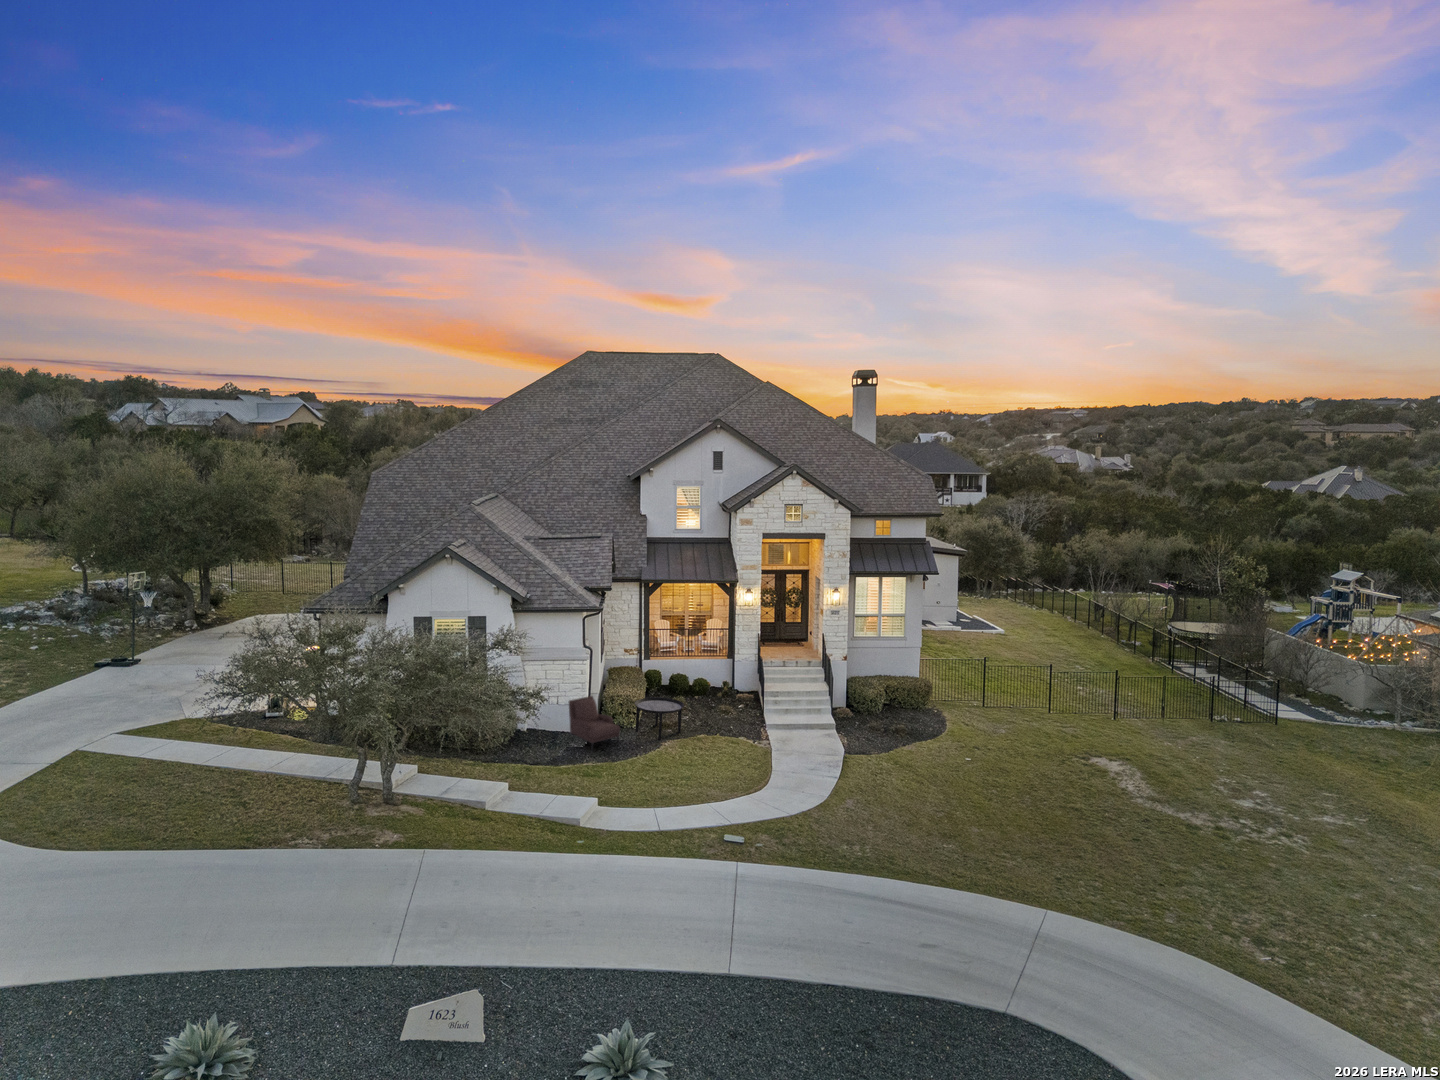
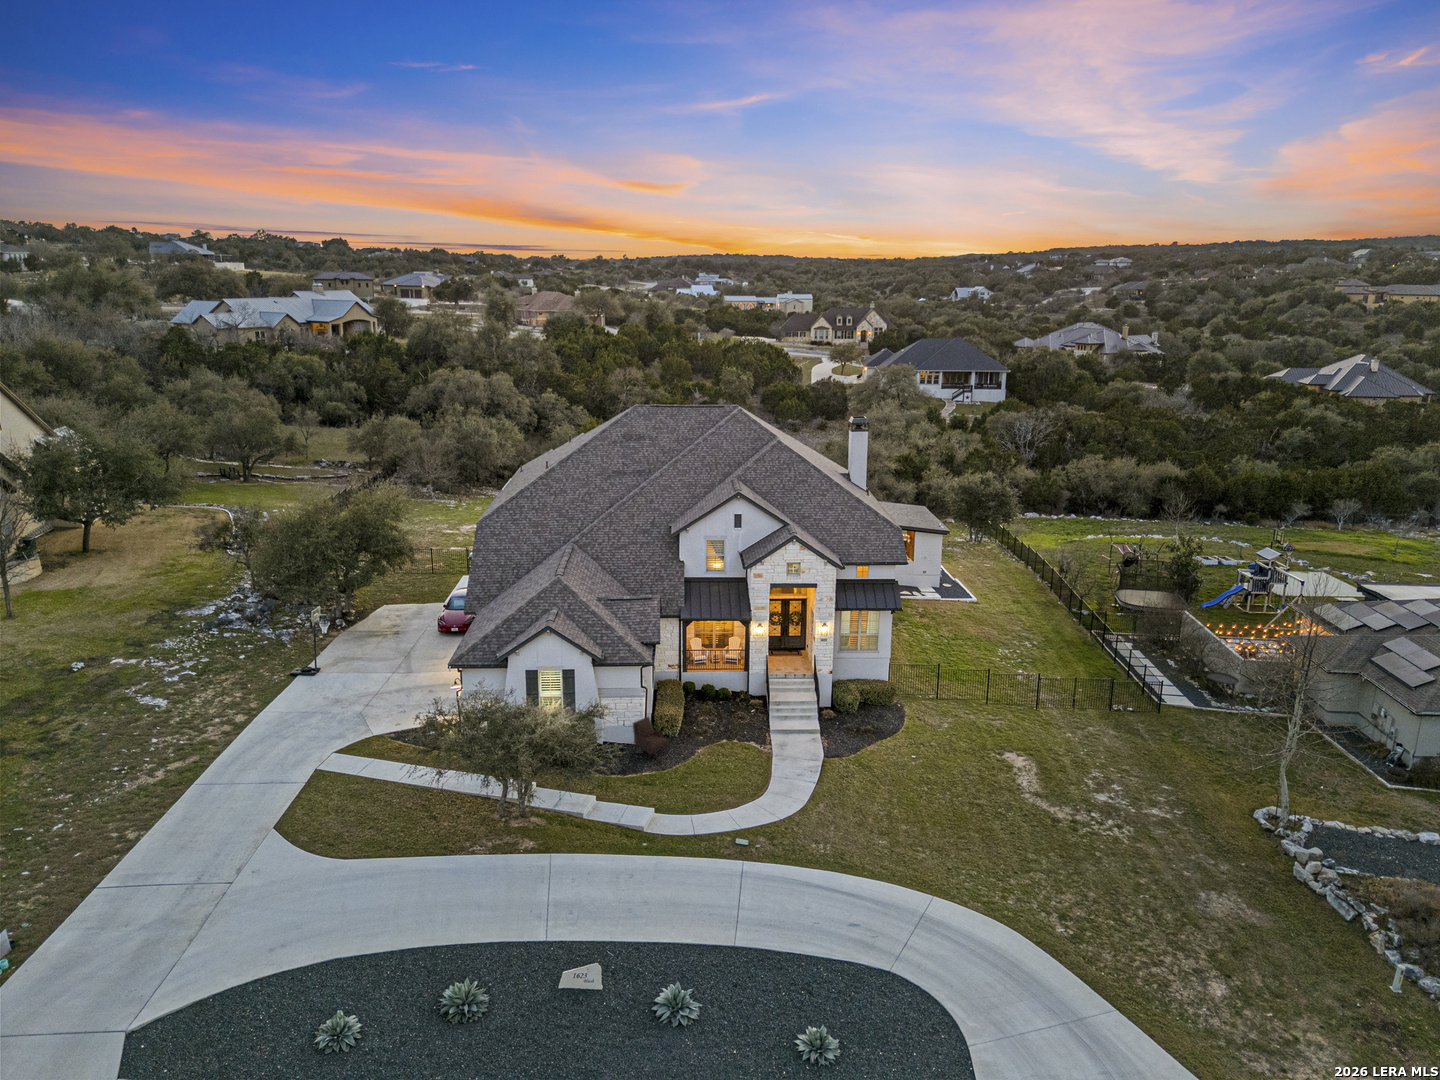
round table: present [634,697,684,739] -> present [1206,672,1239,697]

